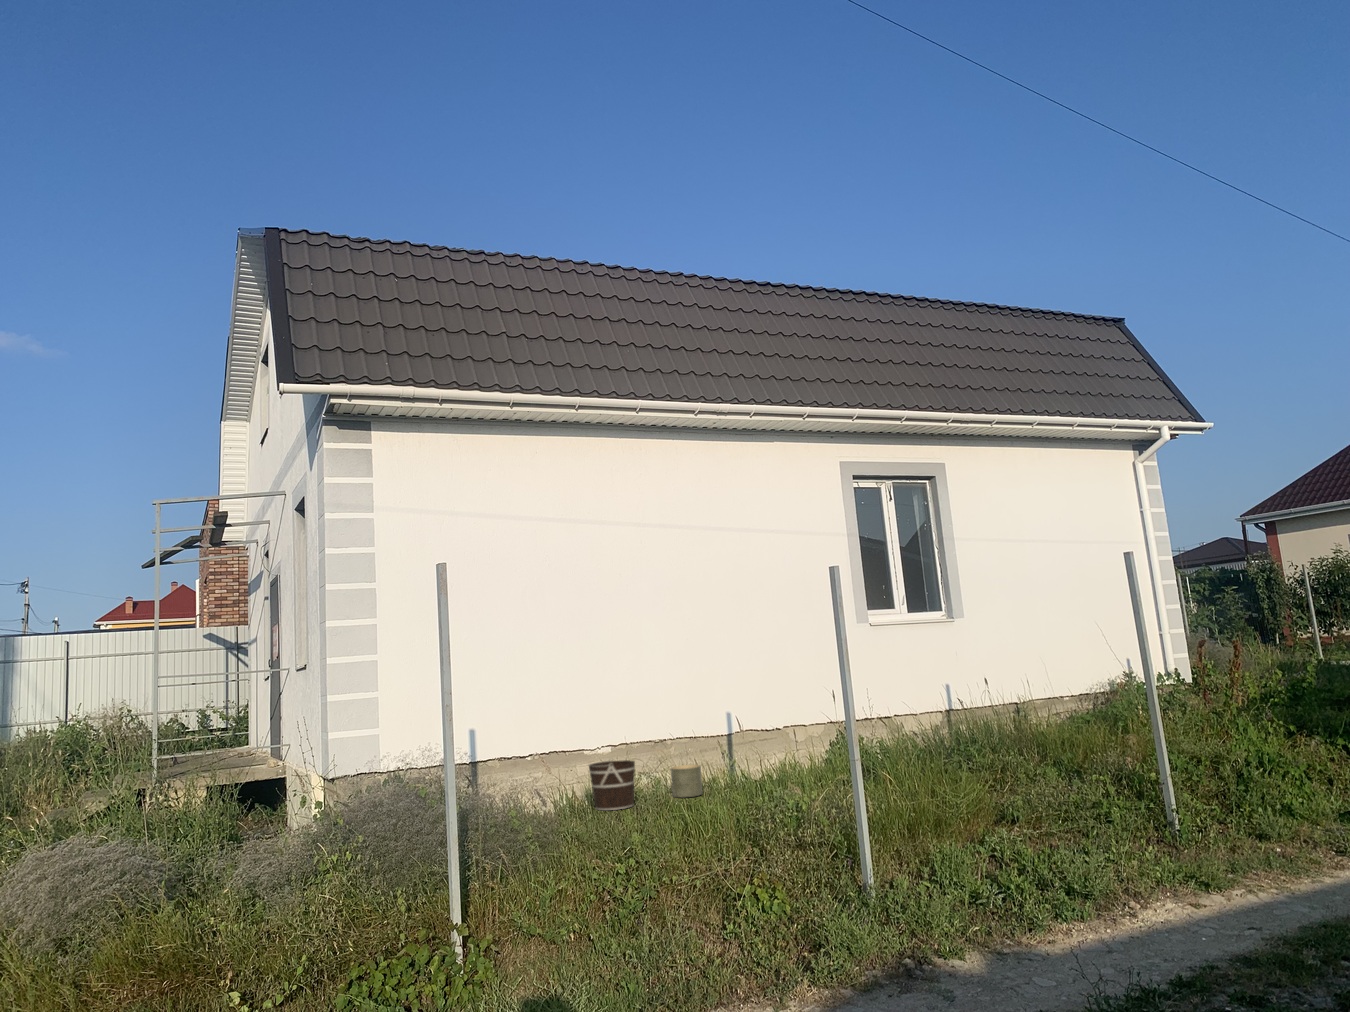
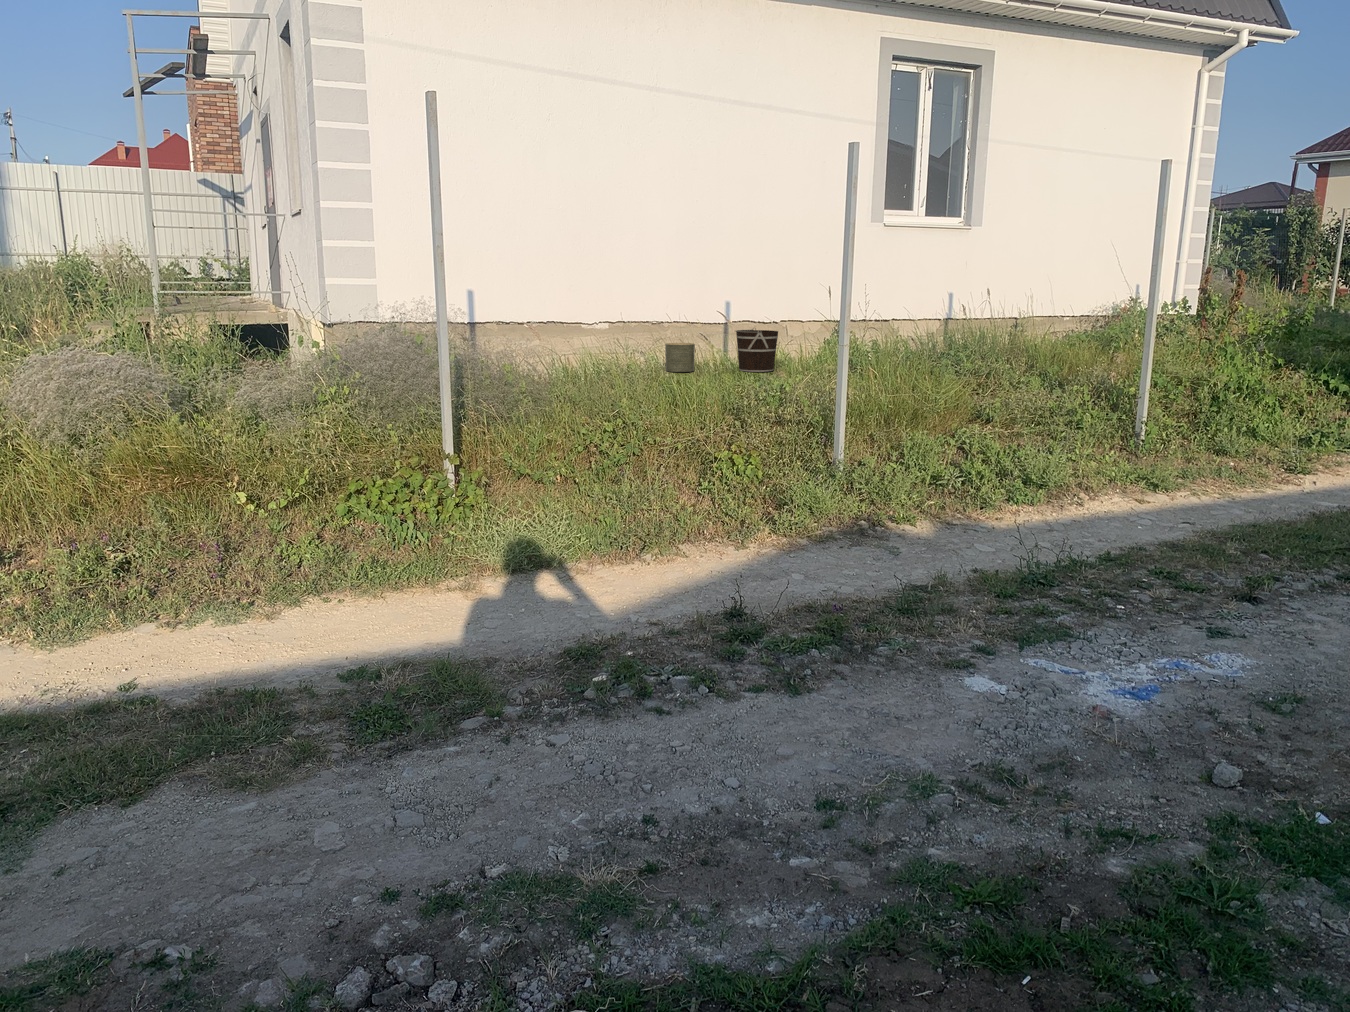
bucket: present [588,760,635,810] -> present [736,328,778,372]

